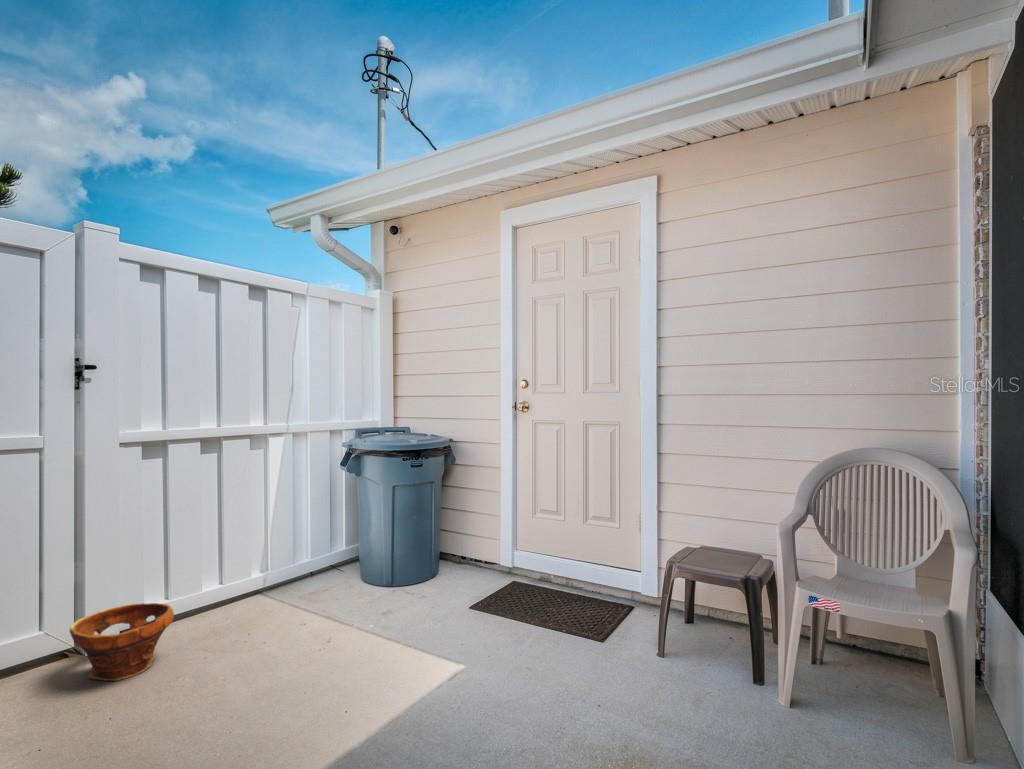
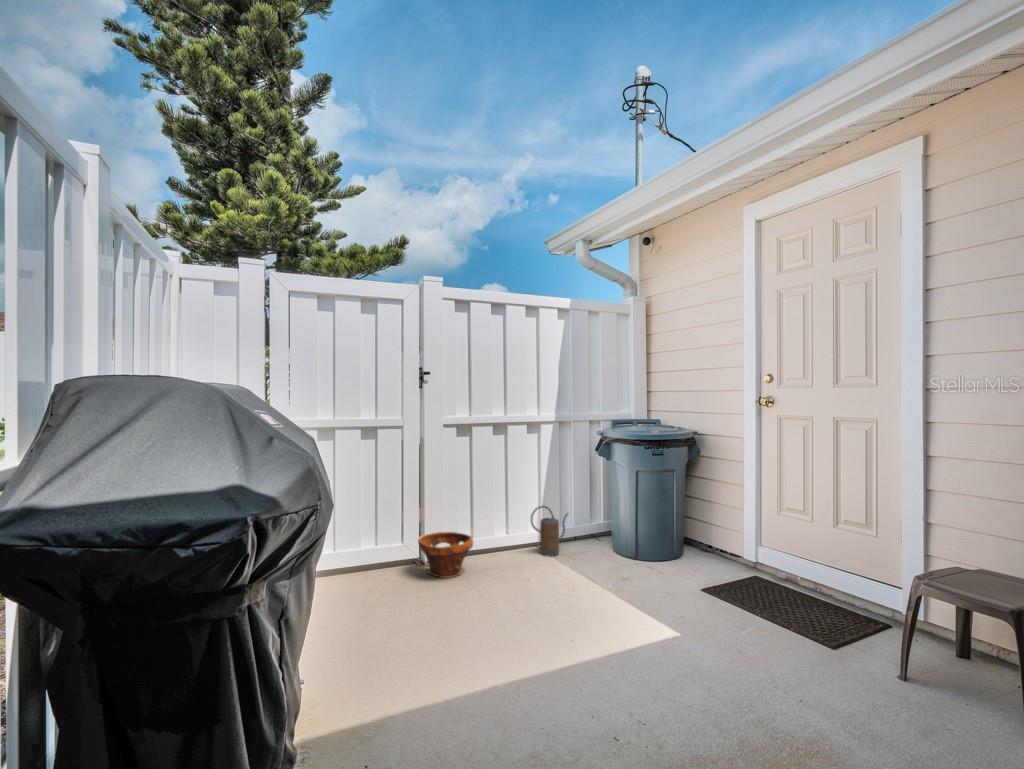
watering can: none [258,542,309,607] -> present [531,506,568,556]

